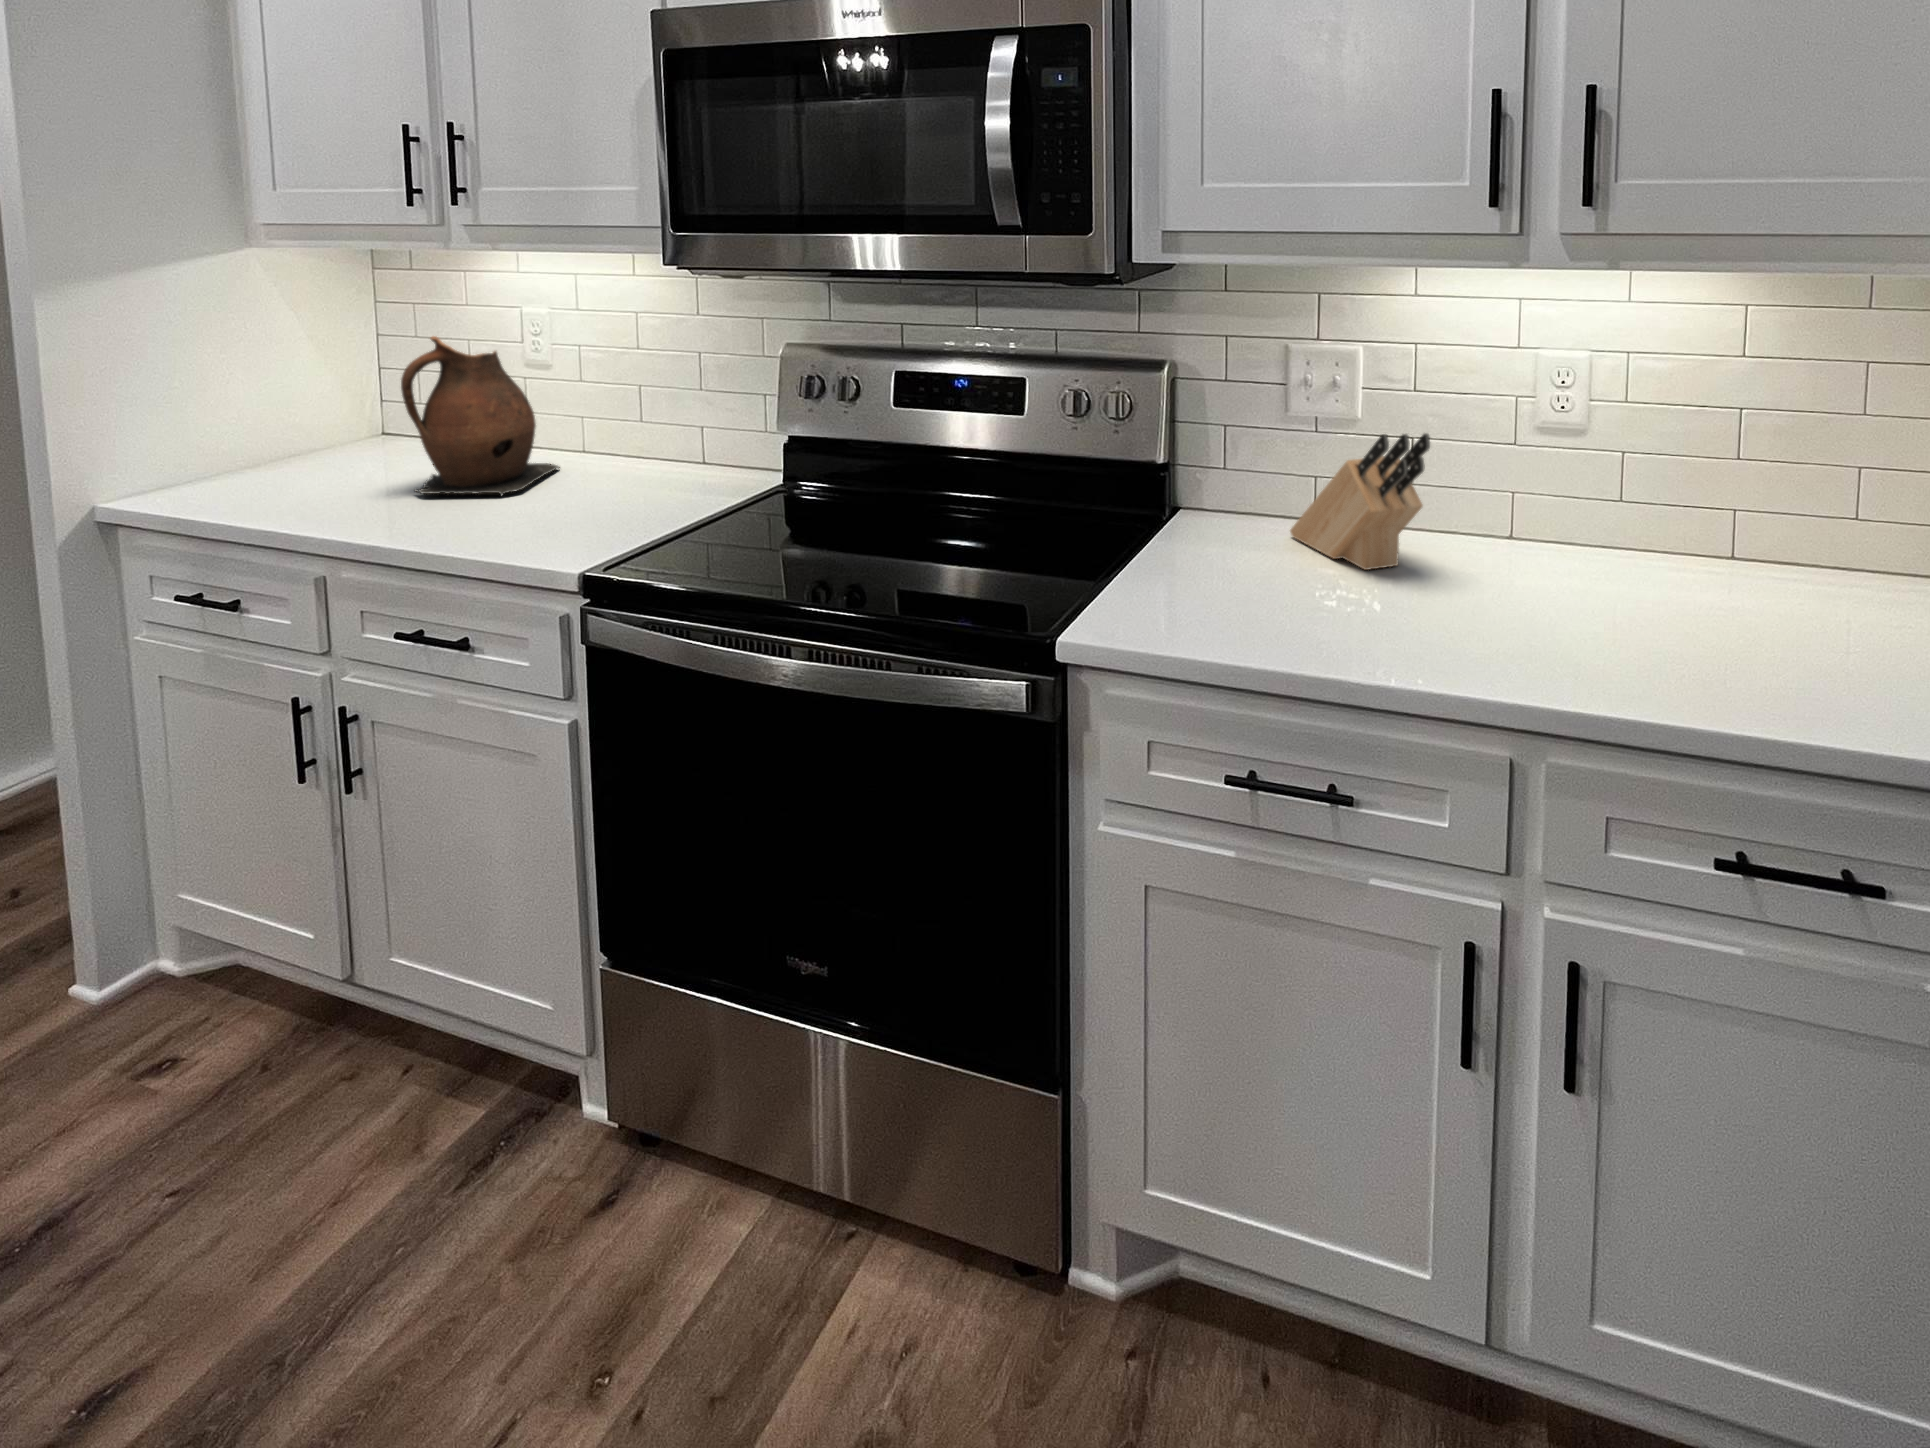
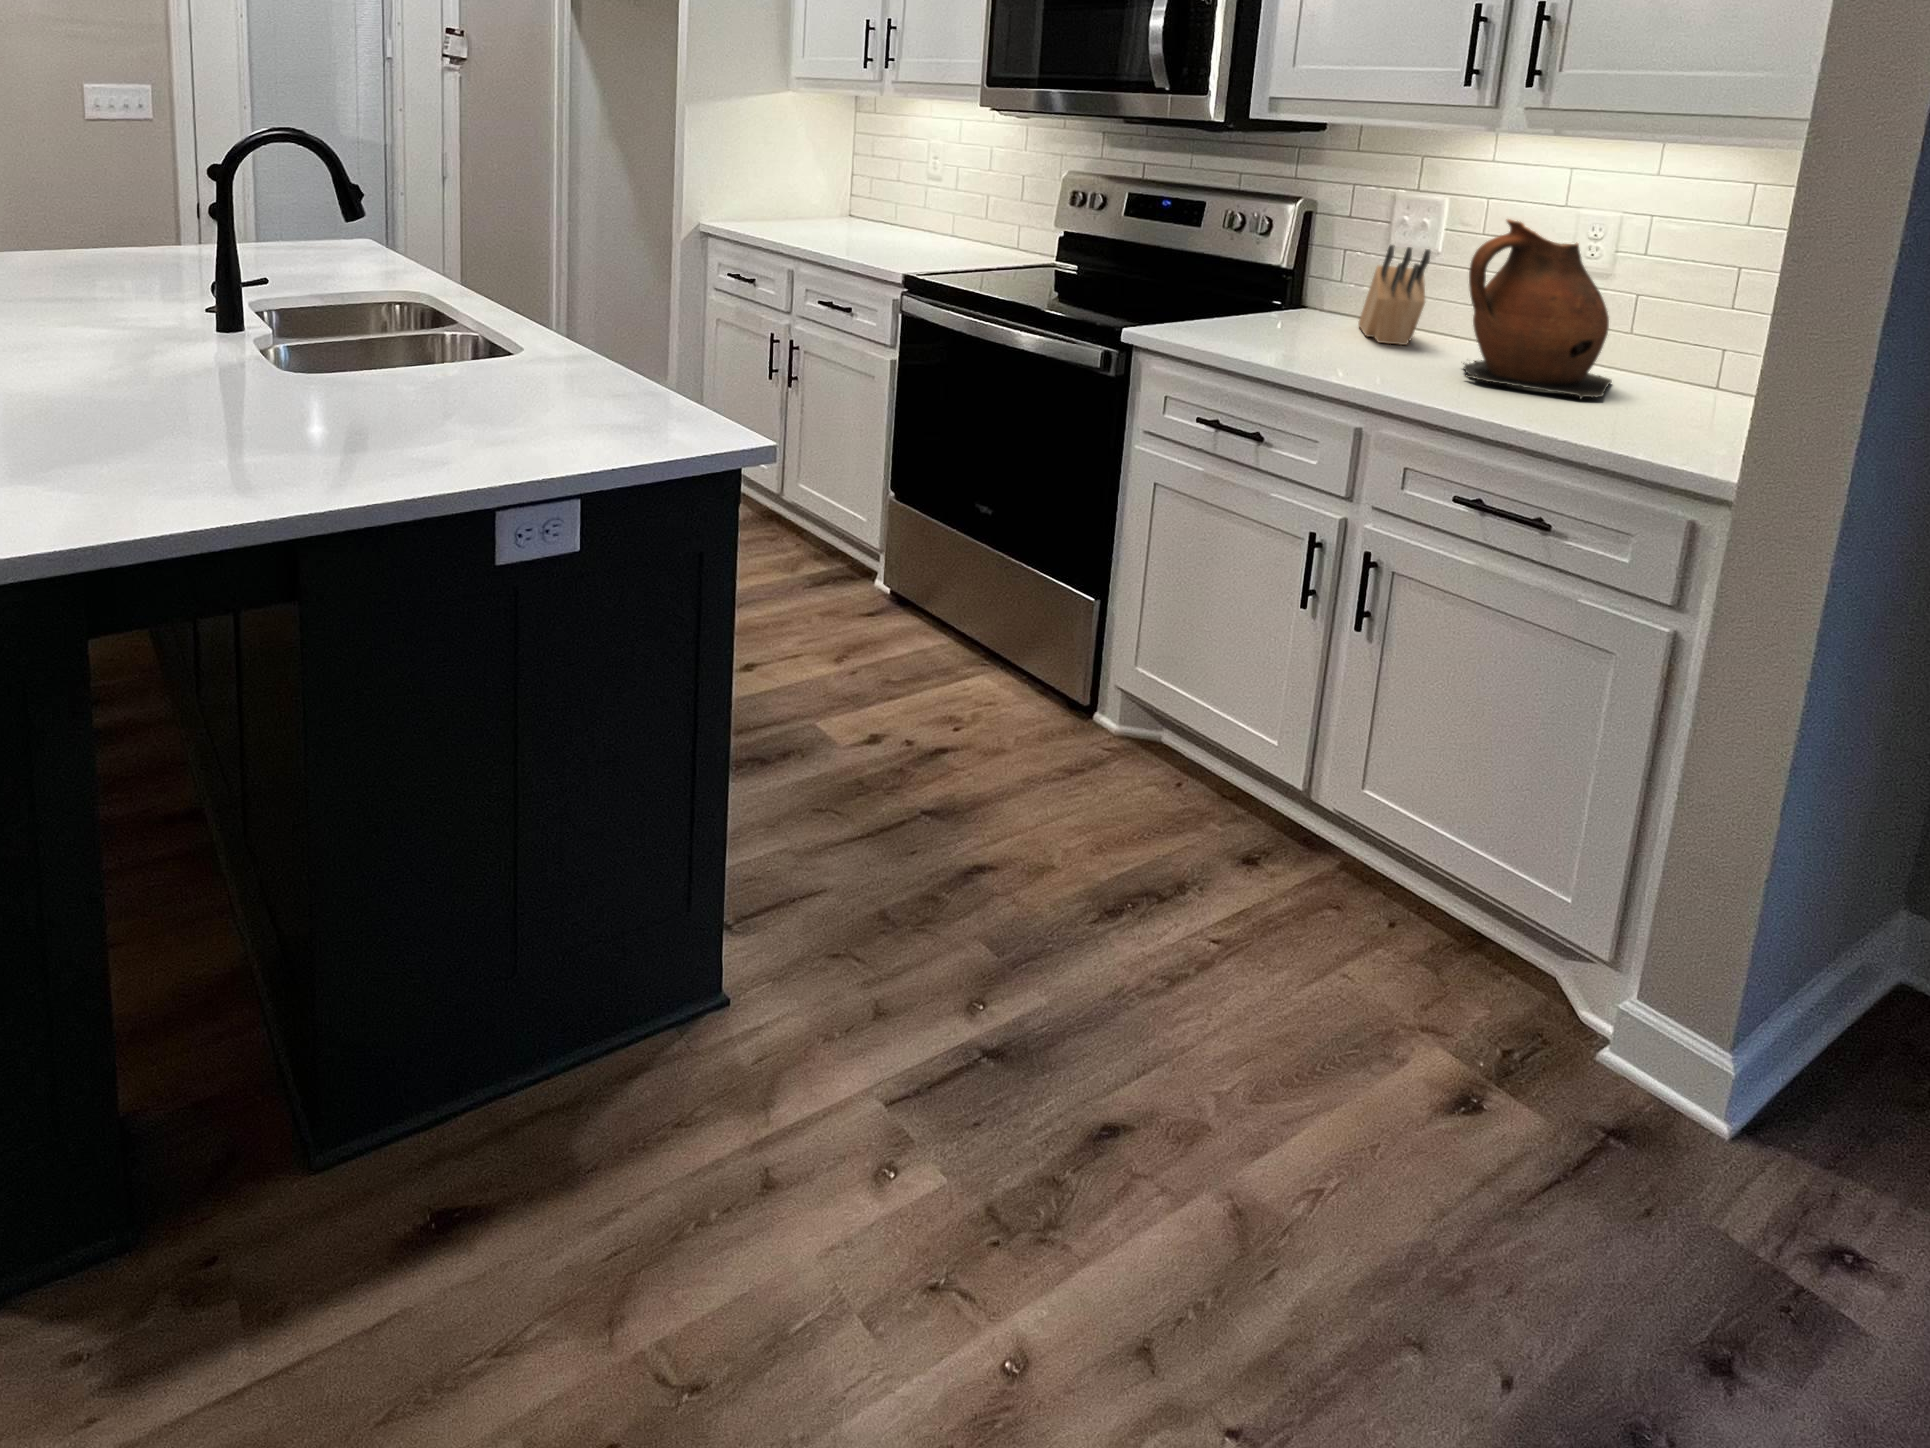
ceramic pitcher: present [401,336,560,496] -> present [1463,219,1612,399]

